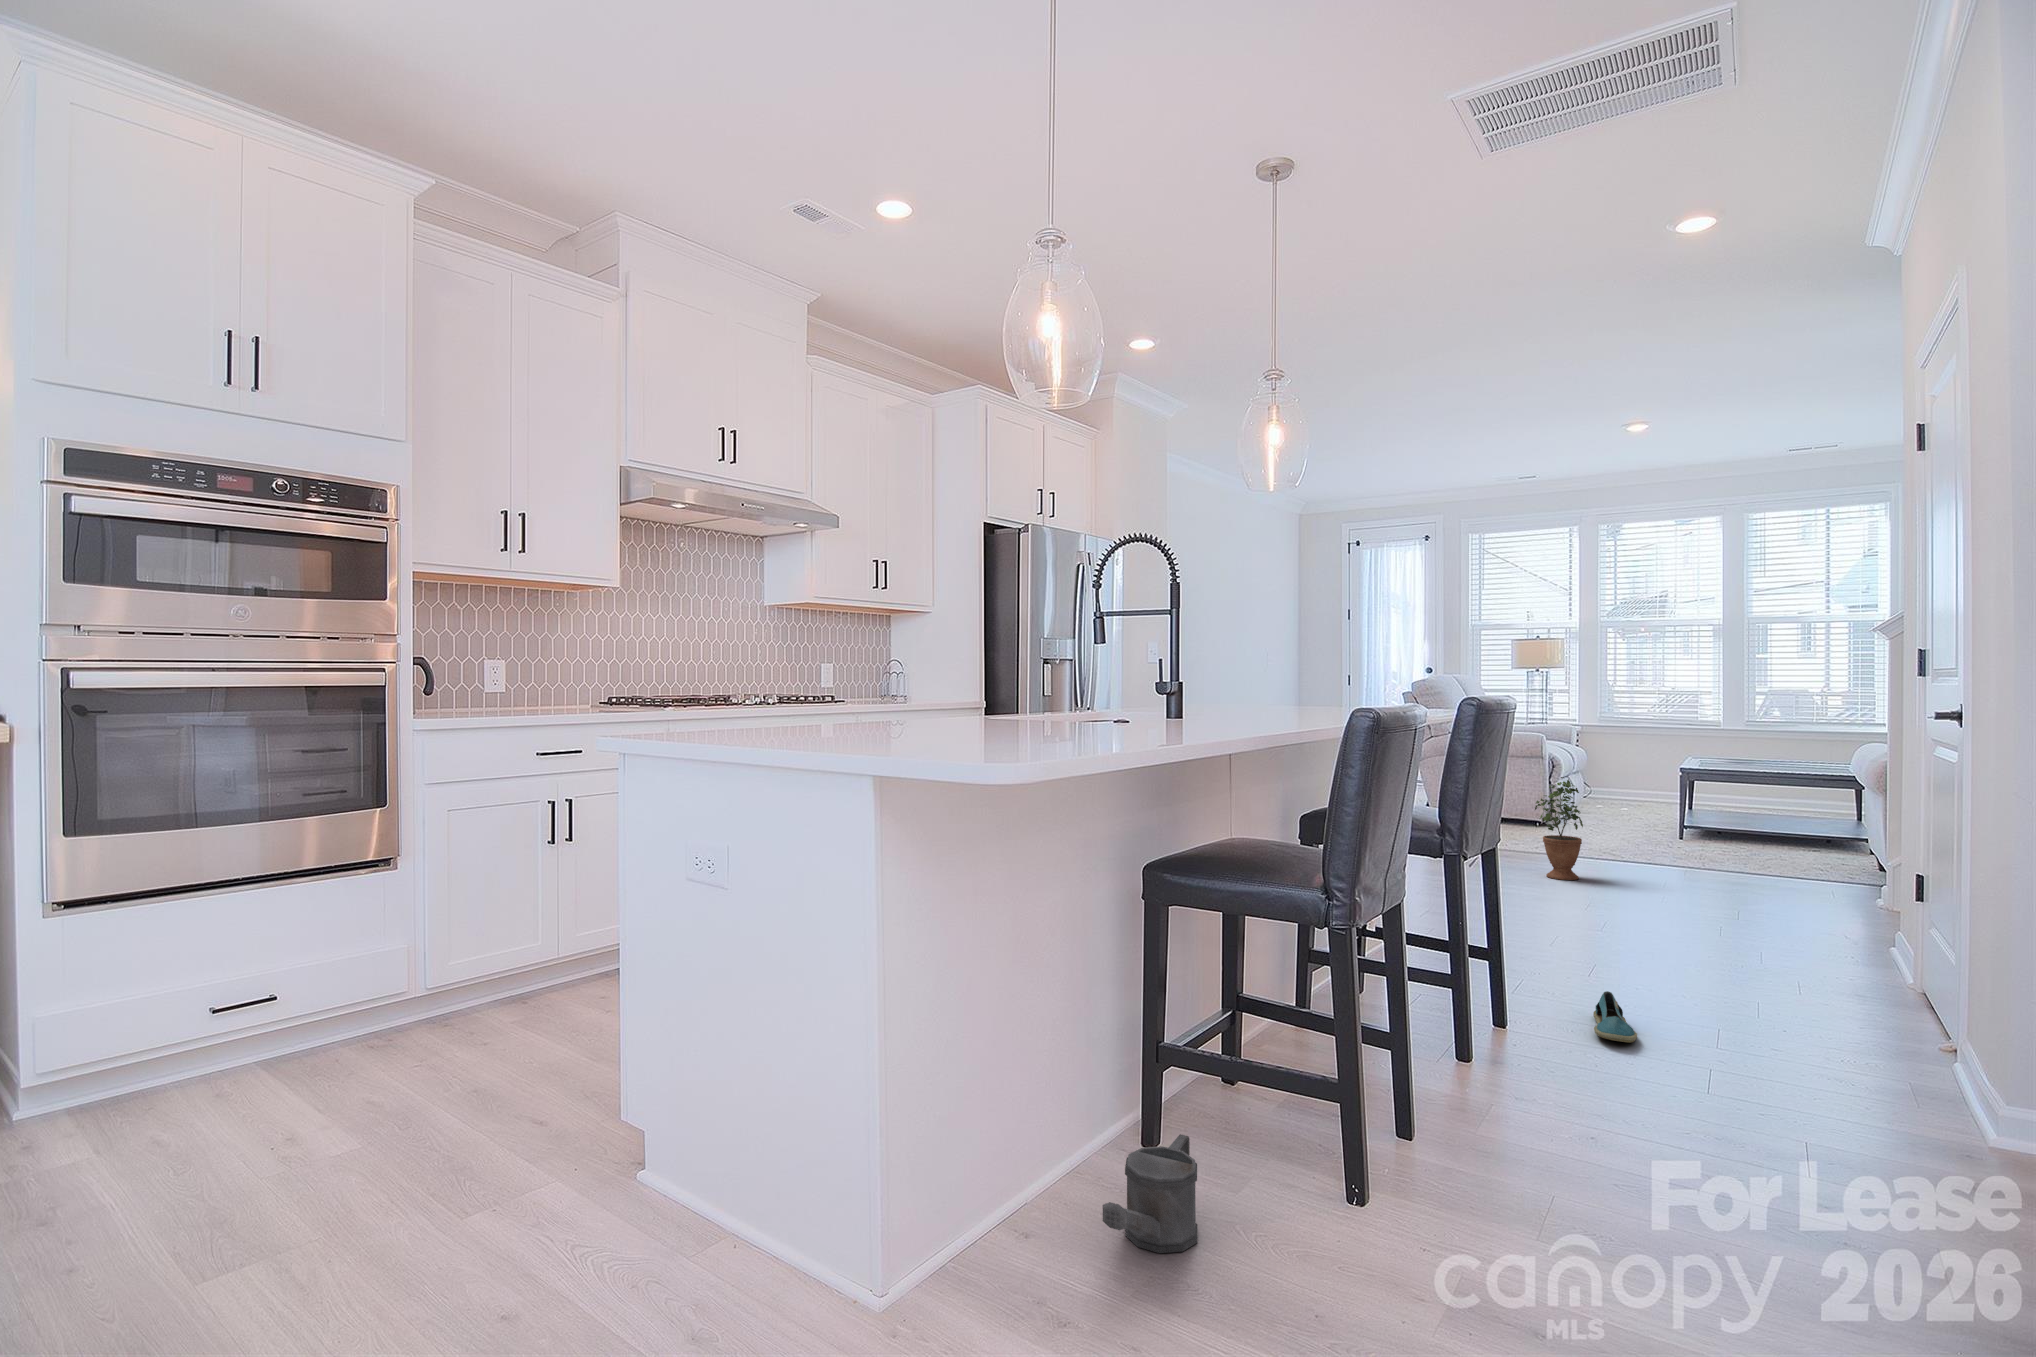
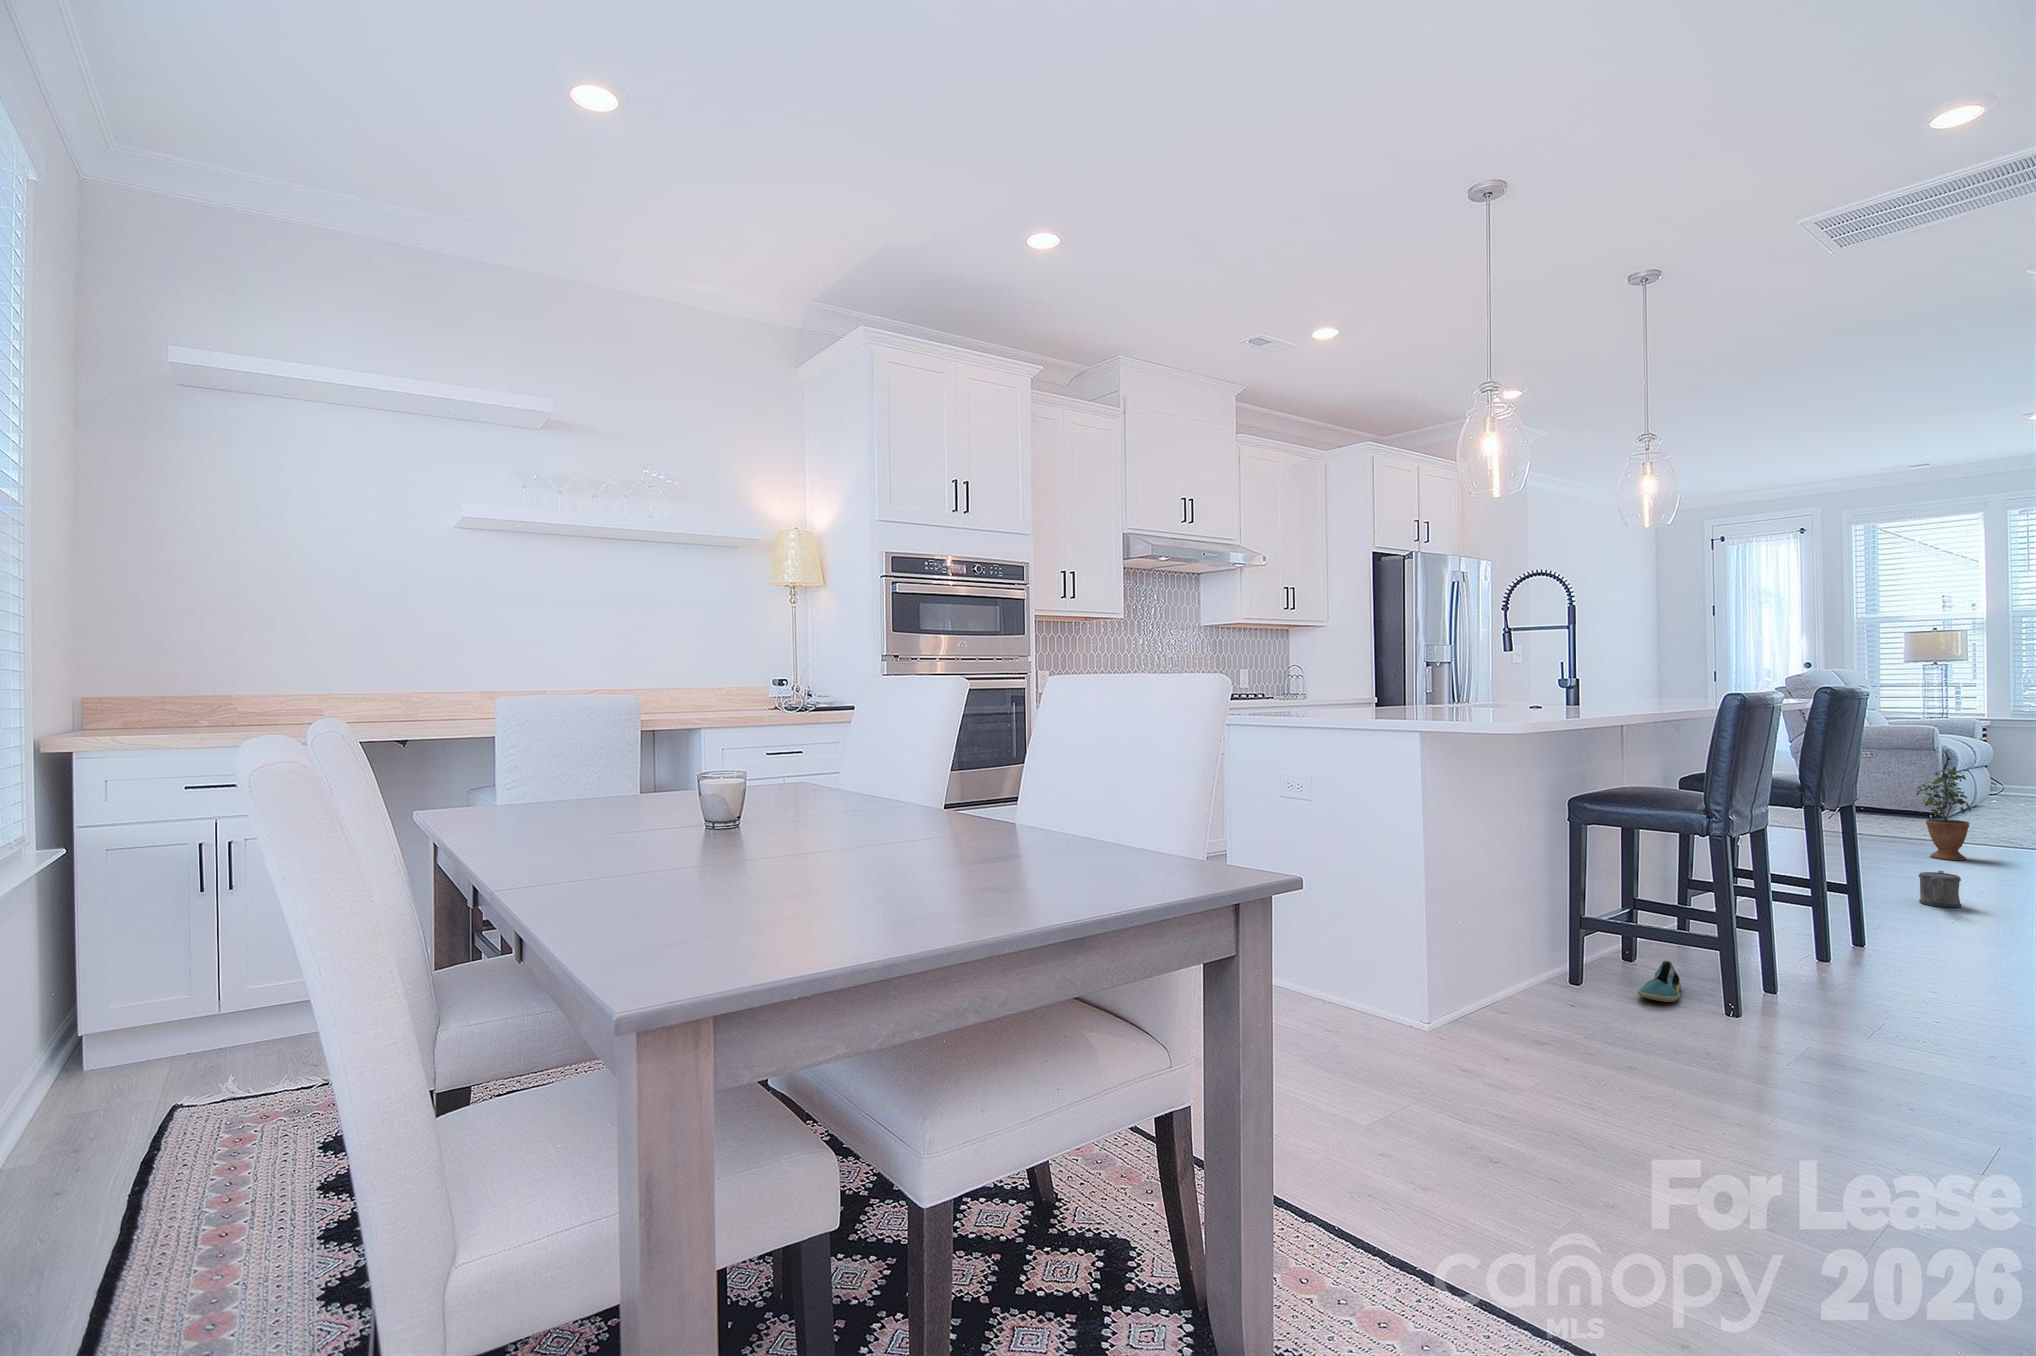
shoe: present [1593,991,1637,1043] -> present [1638,961,1681,1002]
watering can: present [1103,1134,1198,1253] -> present [1919,871,1961,907]

